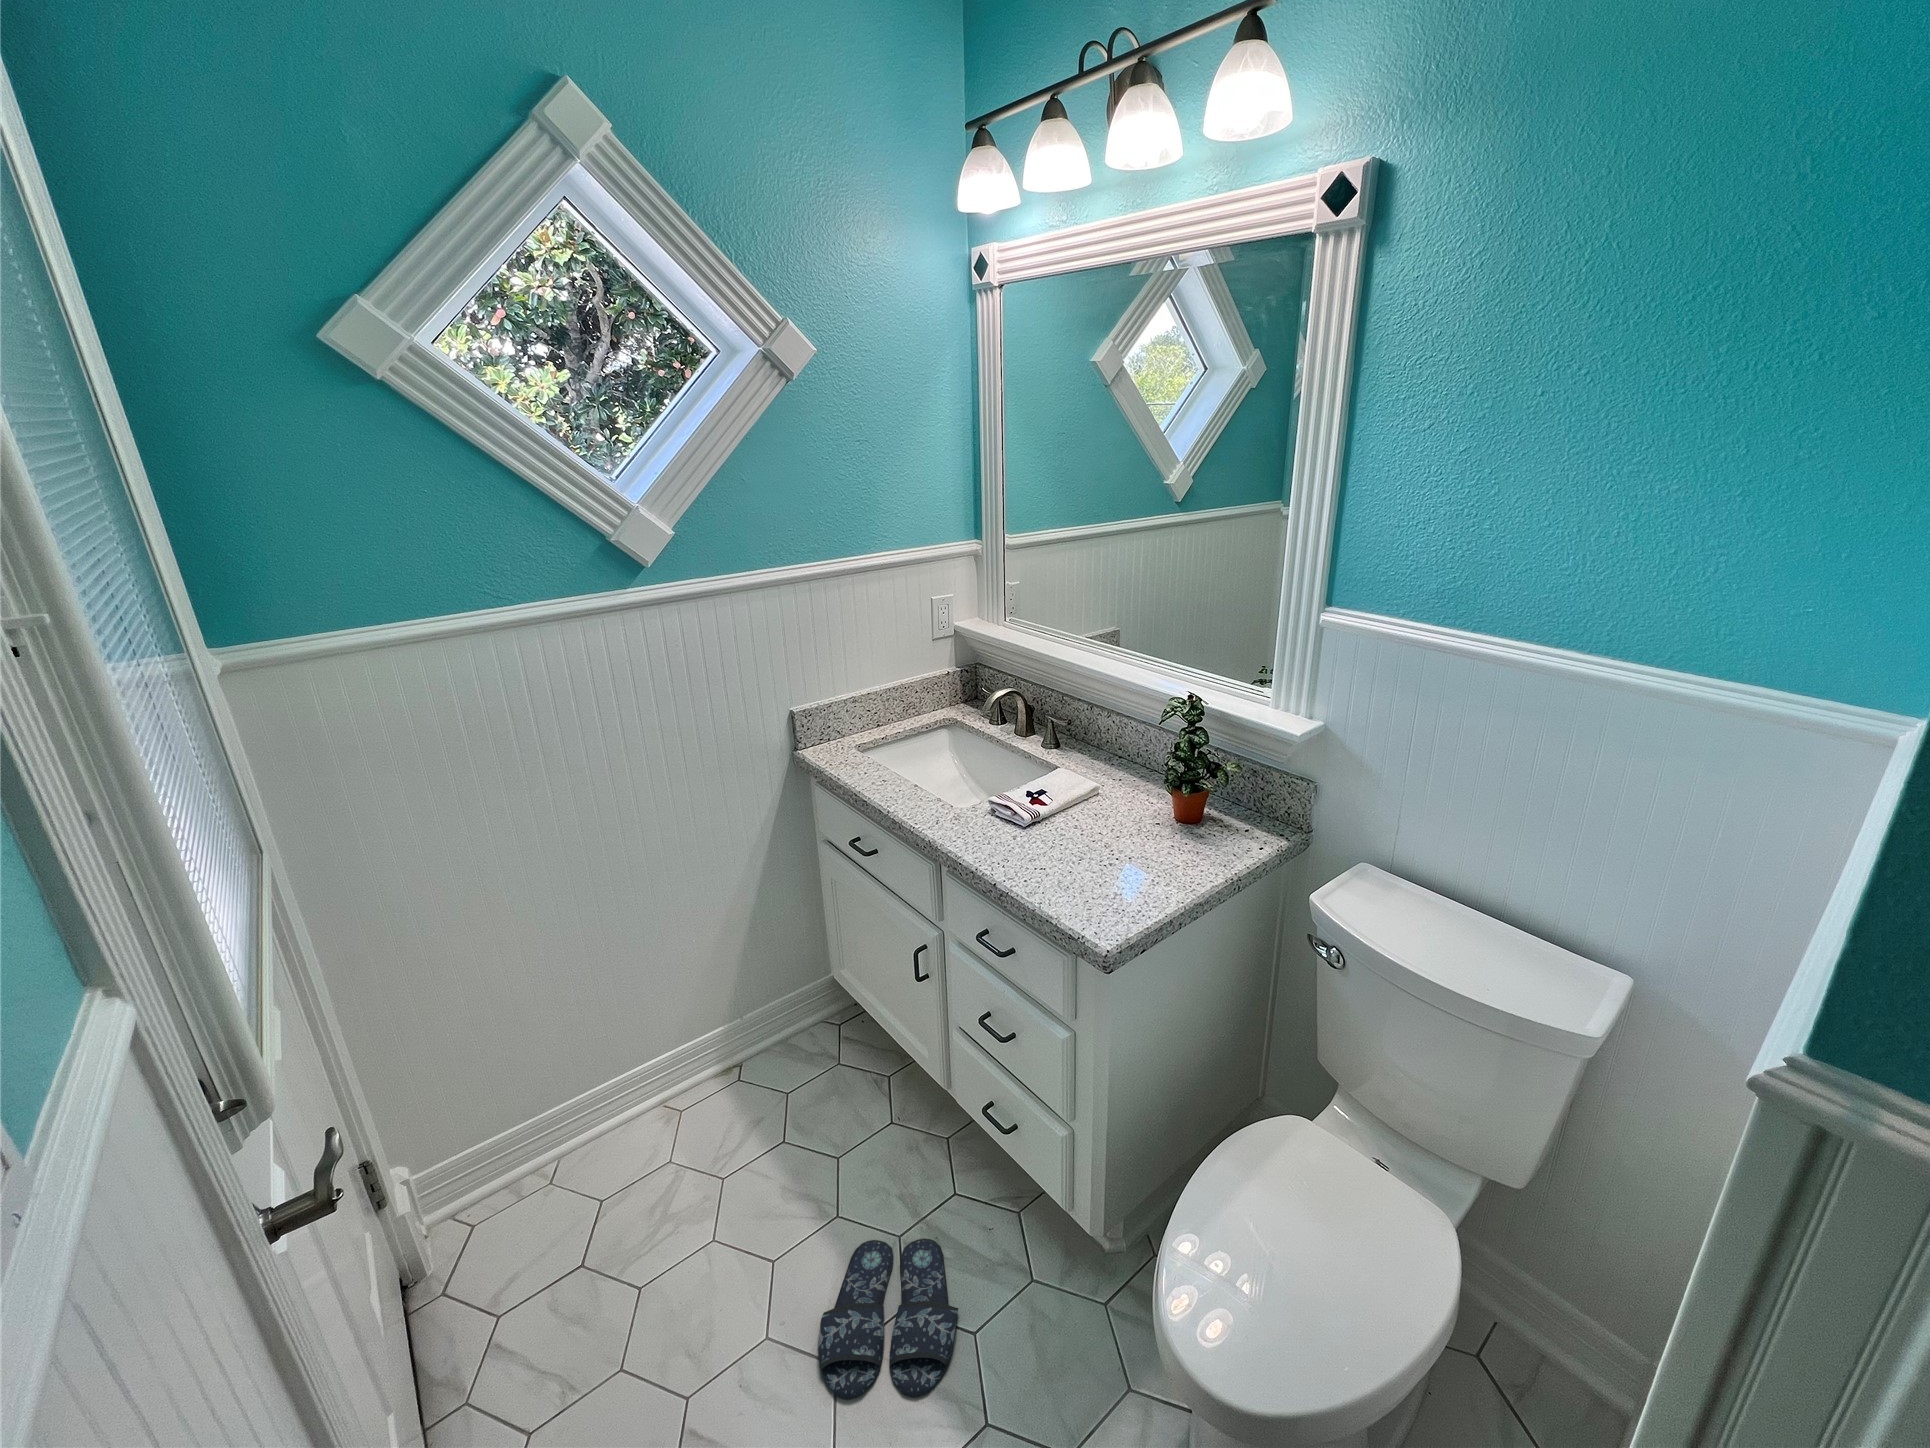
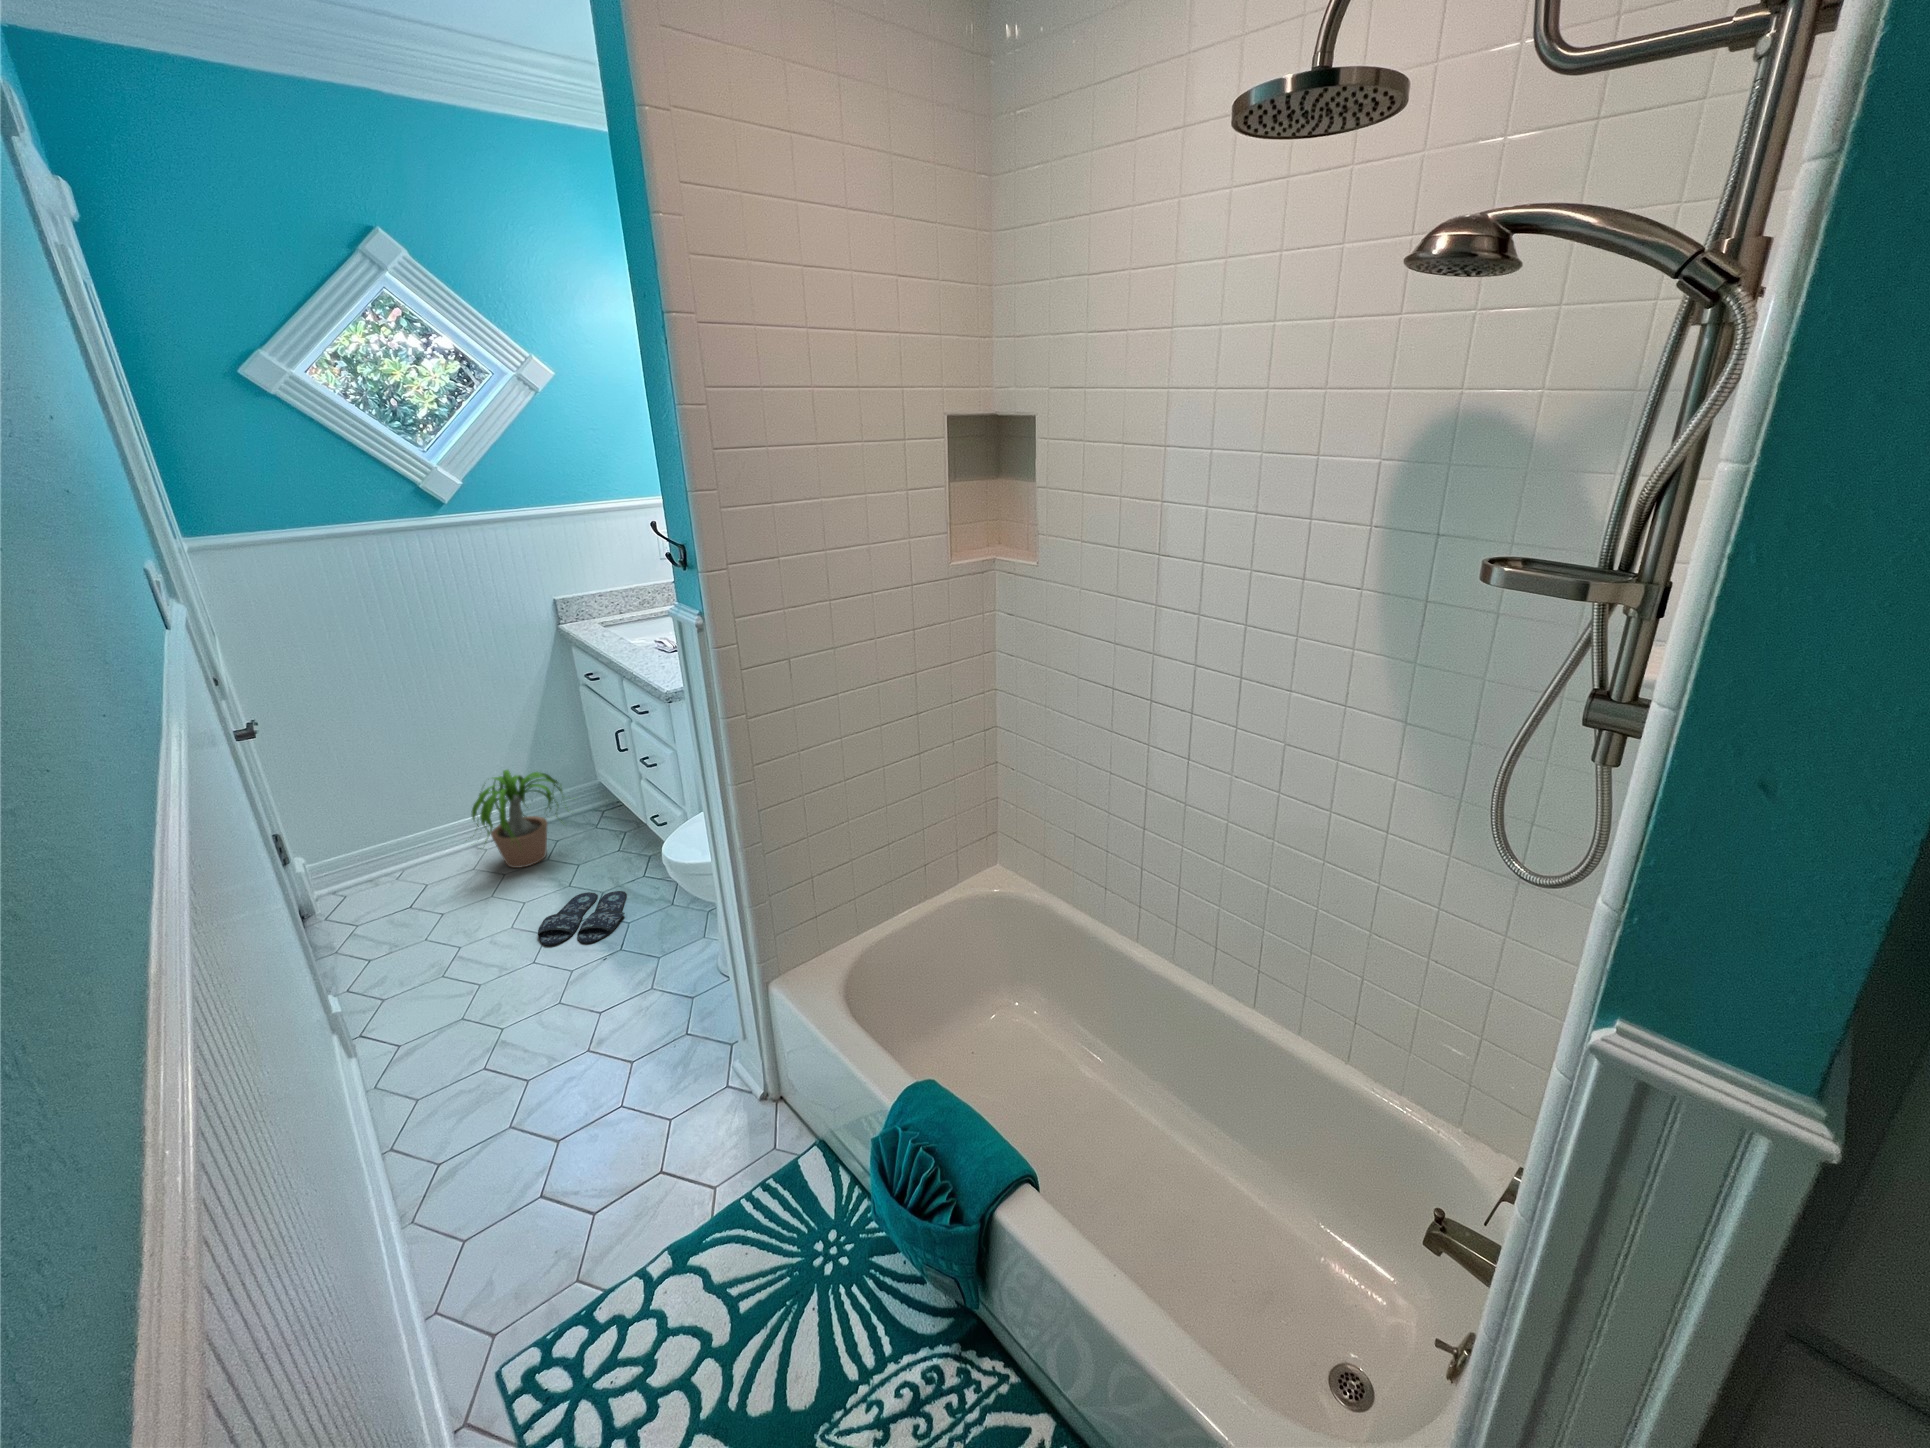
potted plant: none [663,995,834,1164] -> present [472,770,563,868]

